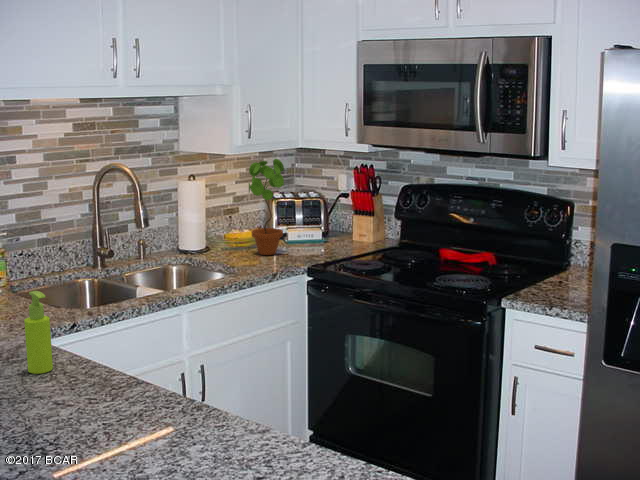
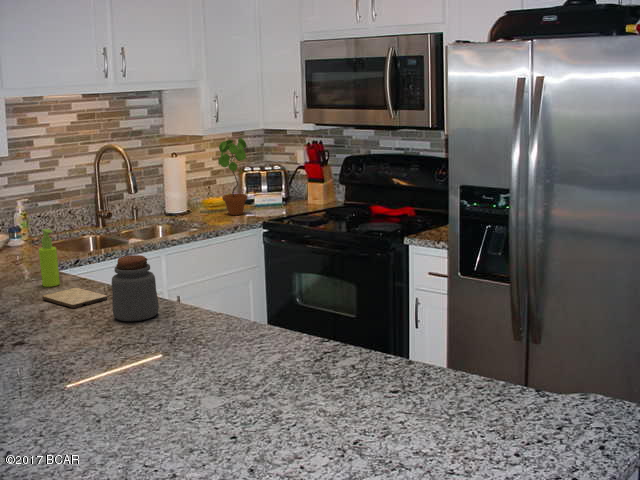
jar: none [140,350,210,454] -> present [112,255,159,321]
cutting board: none [29,380,126,422] -> present [42,288,107,309]

